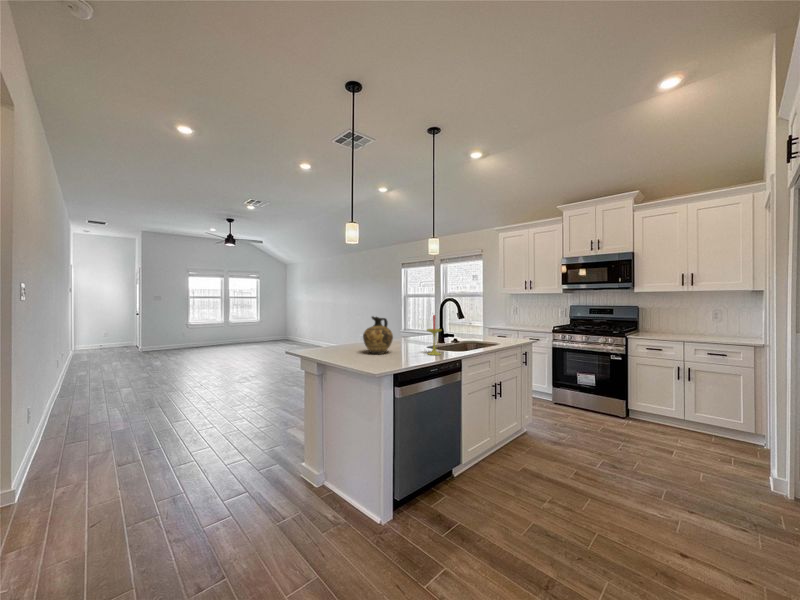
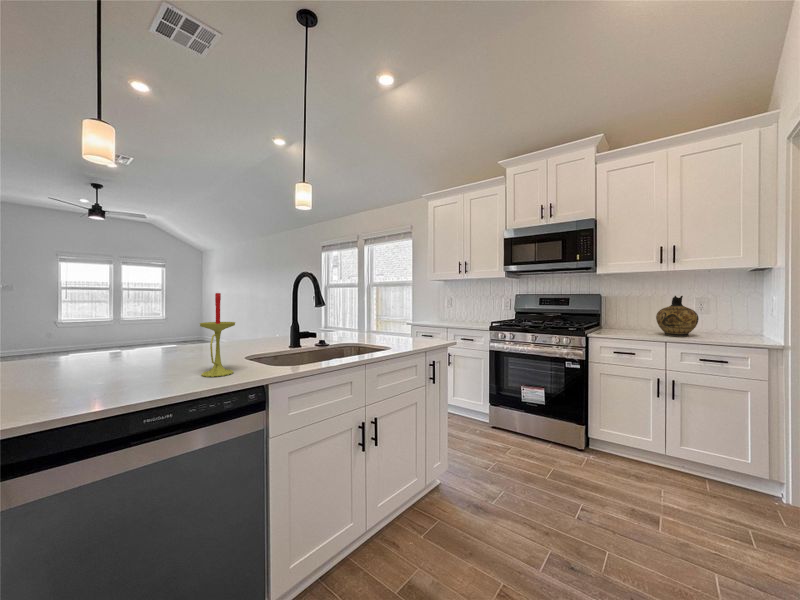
ceramic jug: present [363,316,393,354] -> present [656,296,699,337]

